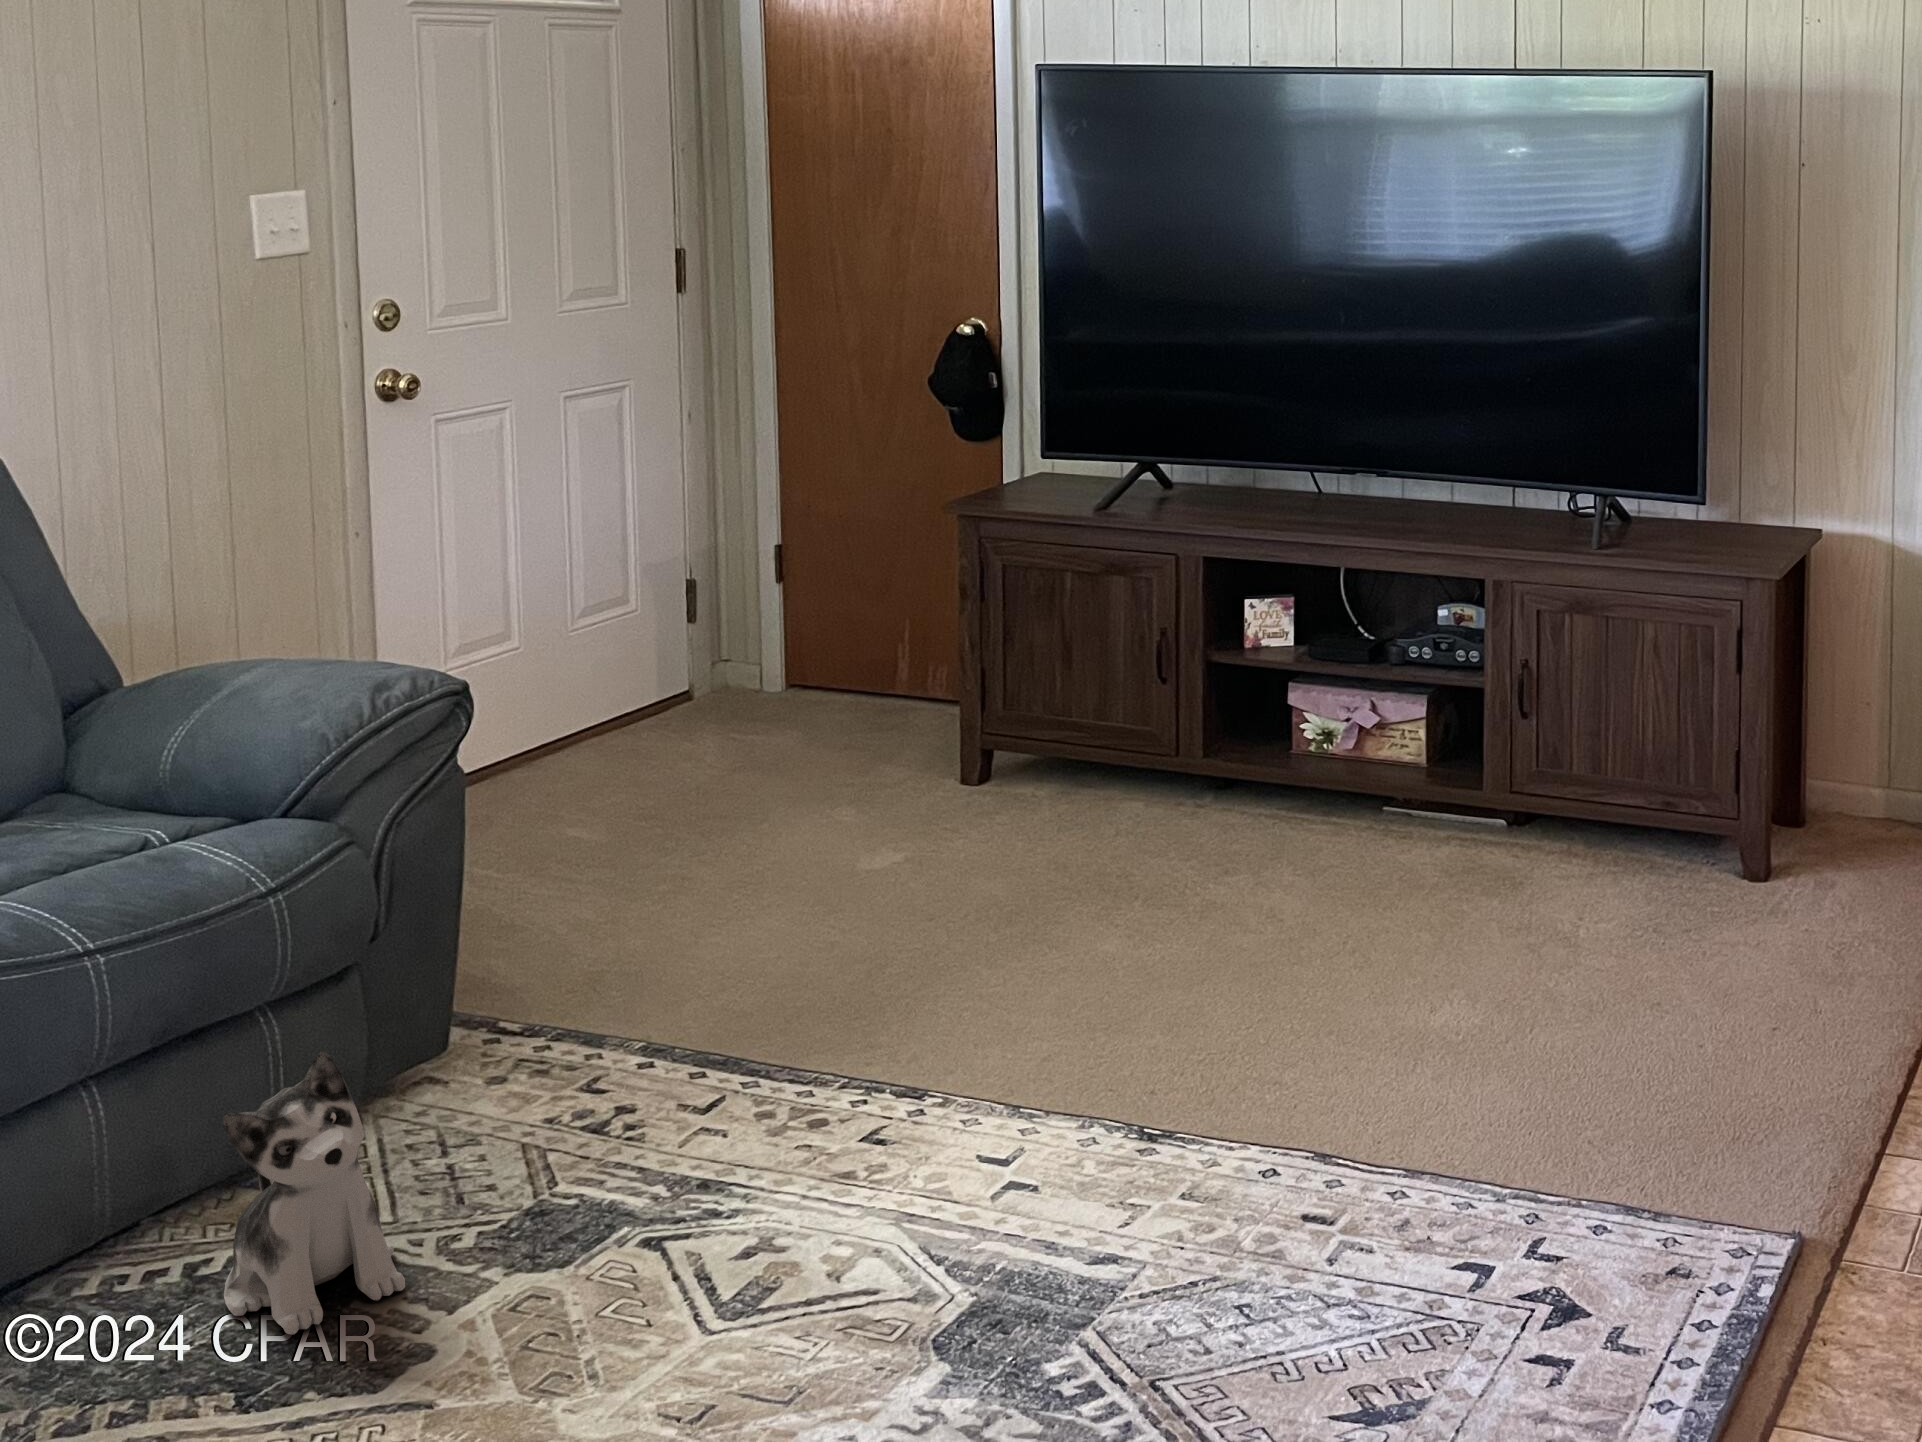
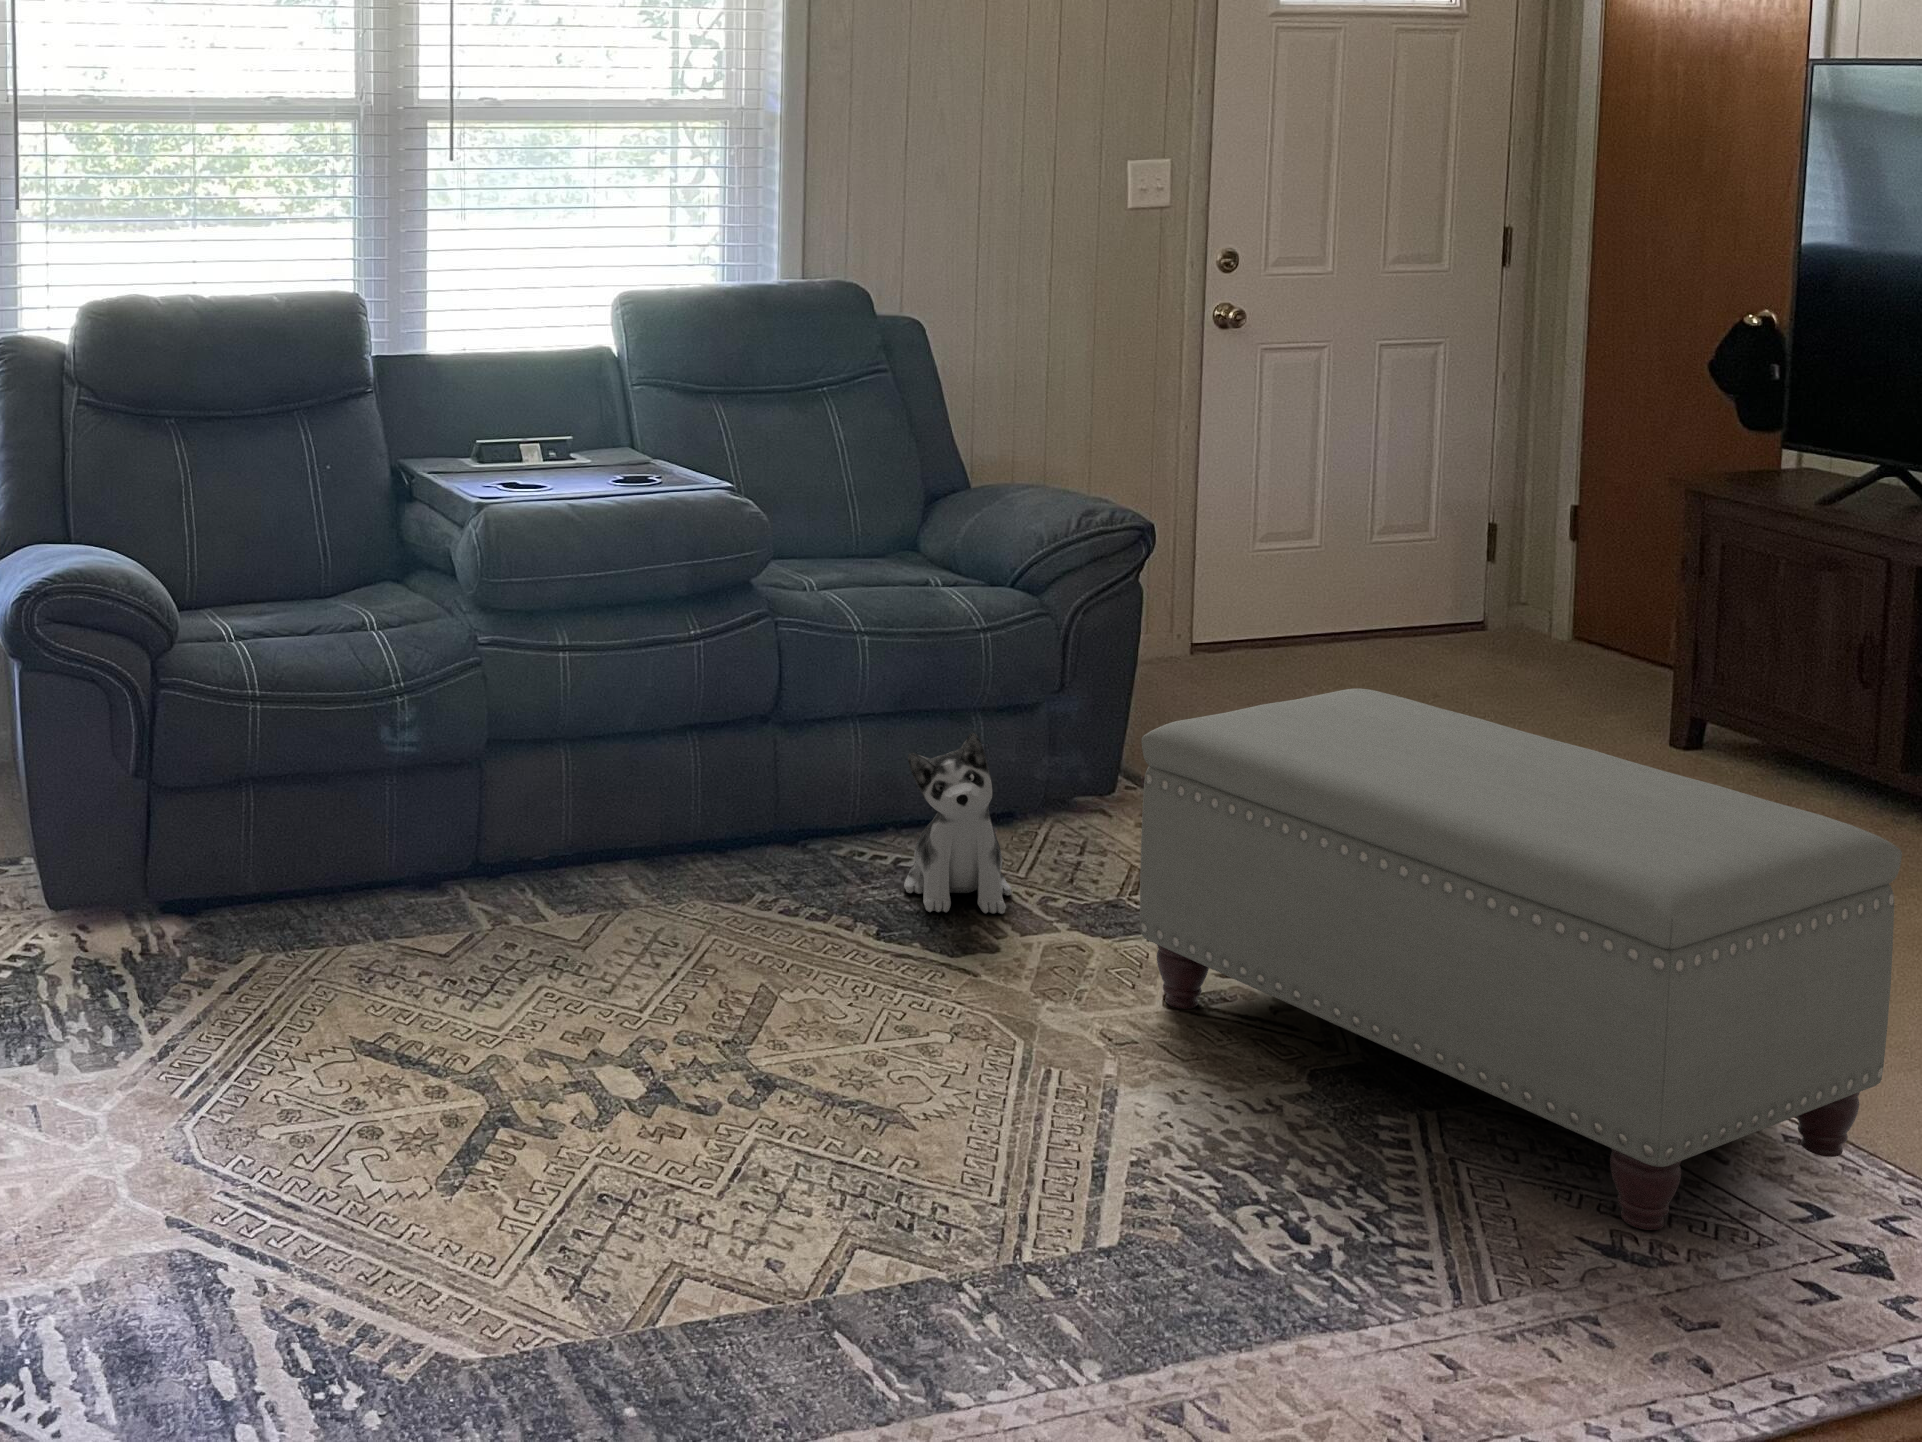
ottoman: none [643,839,1461,1374] -> present [1140,689,1902,1230]

